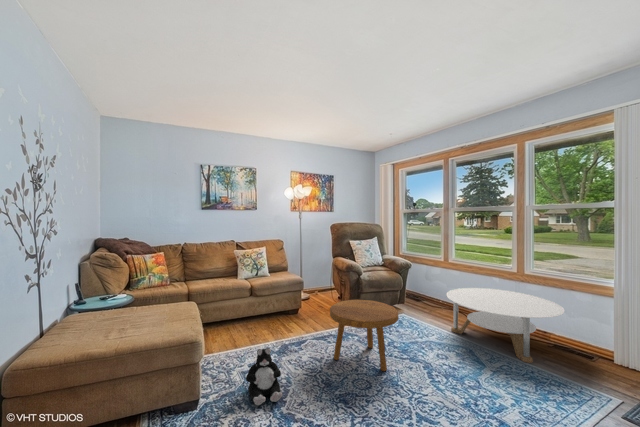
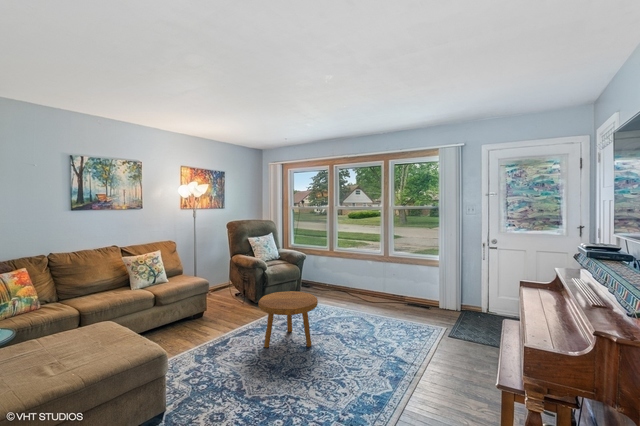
round table: present [446,288,564,363] -> none [340,270,416,319]
plush toy: present [246,348,282,405] -> none [201,347,241,400]

